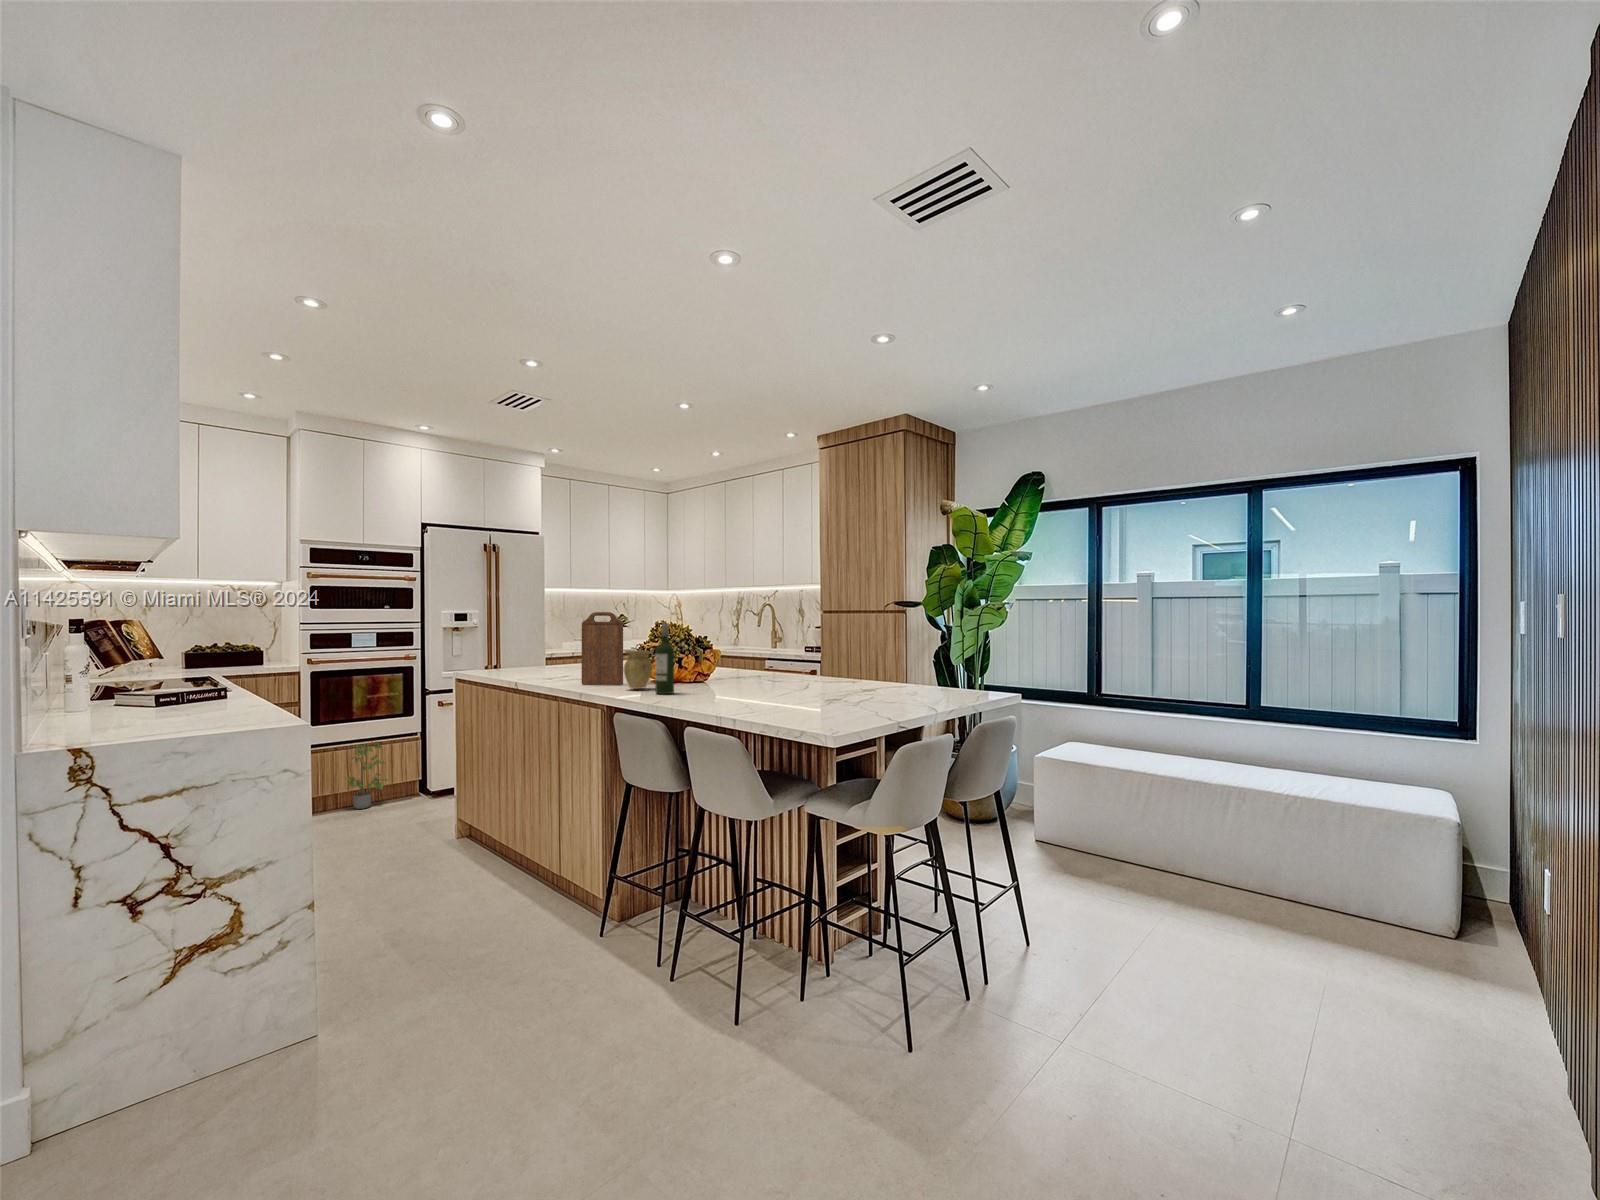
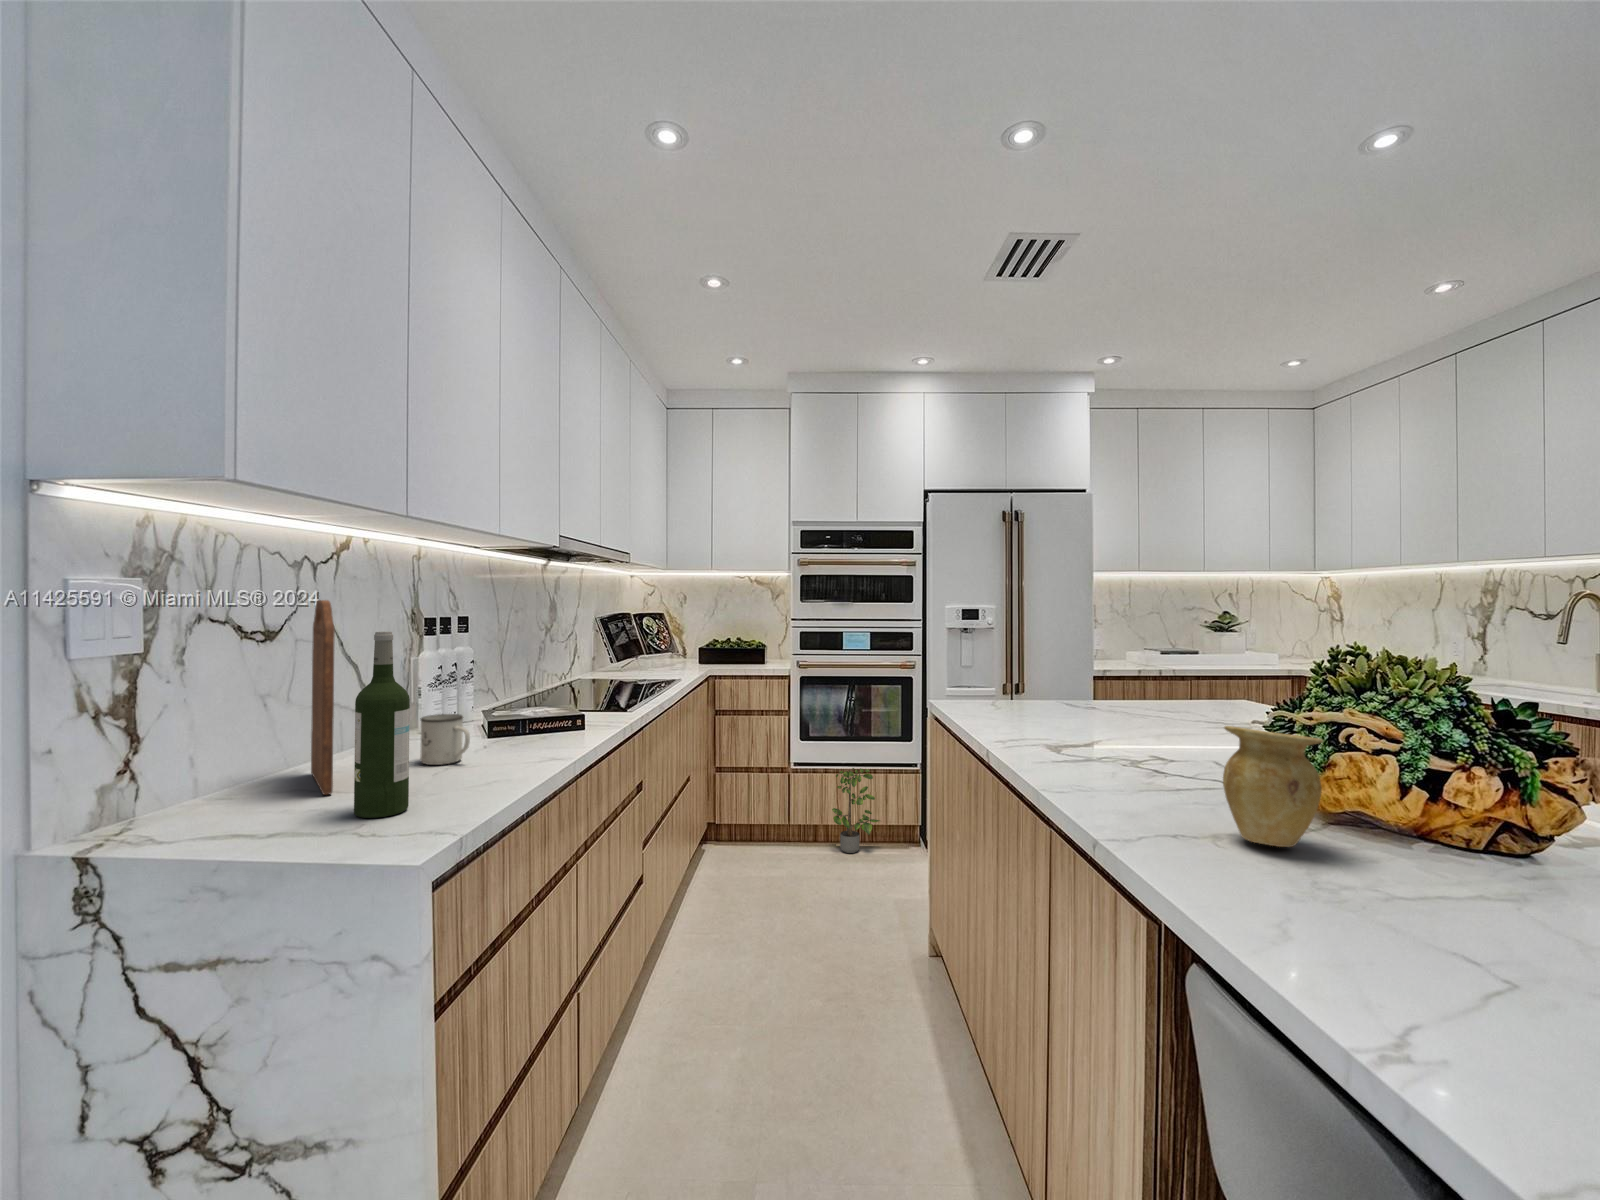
cutting board: present [581,612,623,685] -> present [311,600,335,795]
wine bottle: present [655,623,674,694] -> present [354,632,410,818]
mug: none [169,685,213,716] -> present [420,714,470,765]

